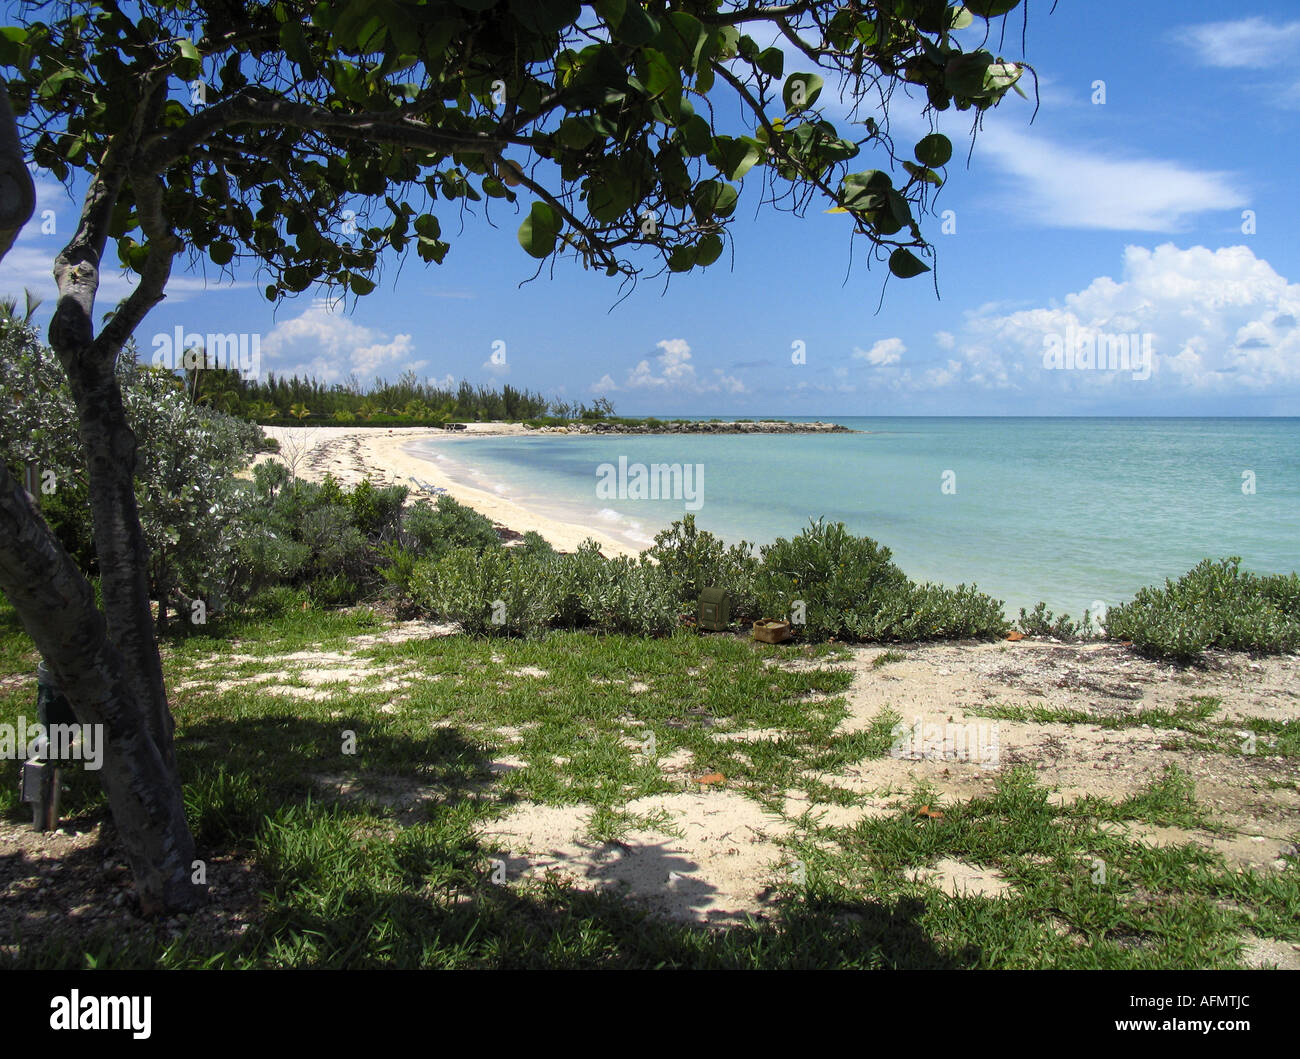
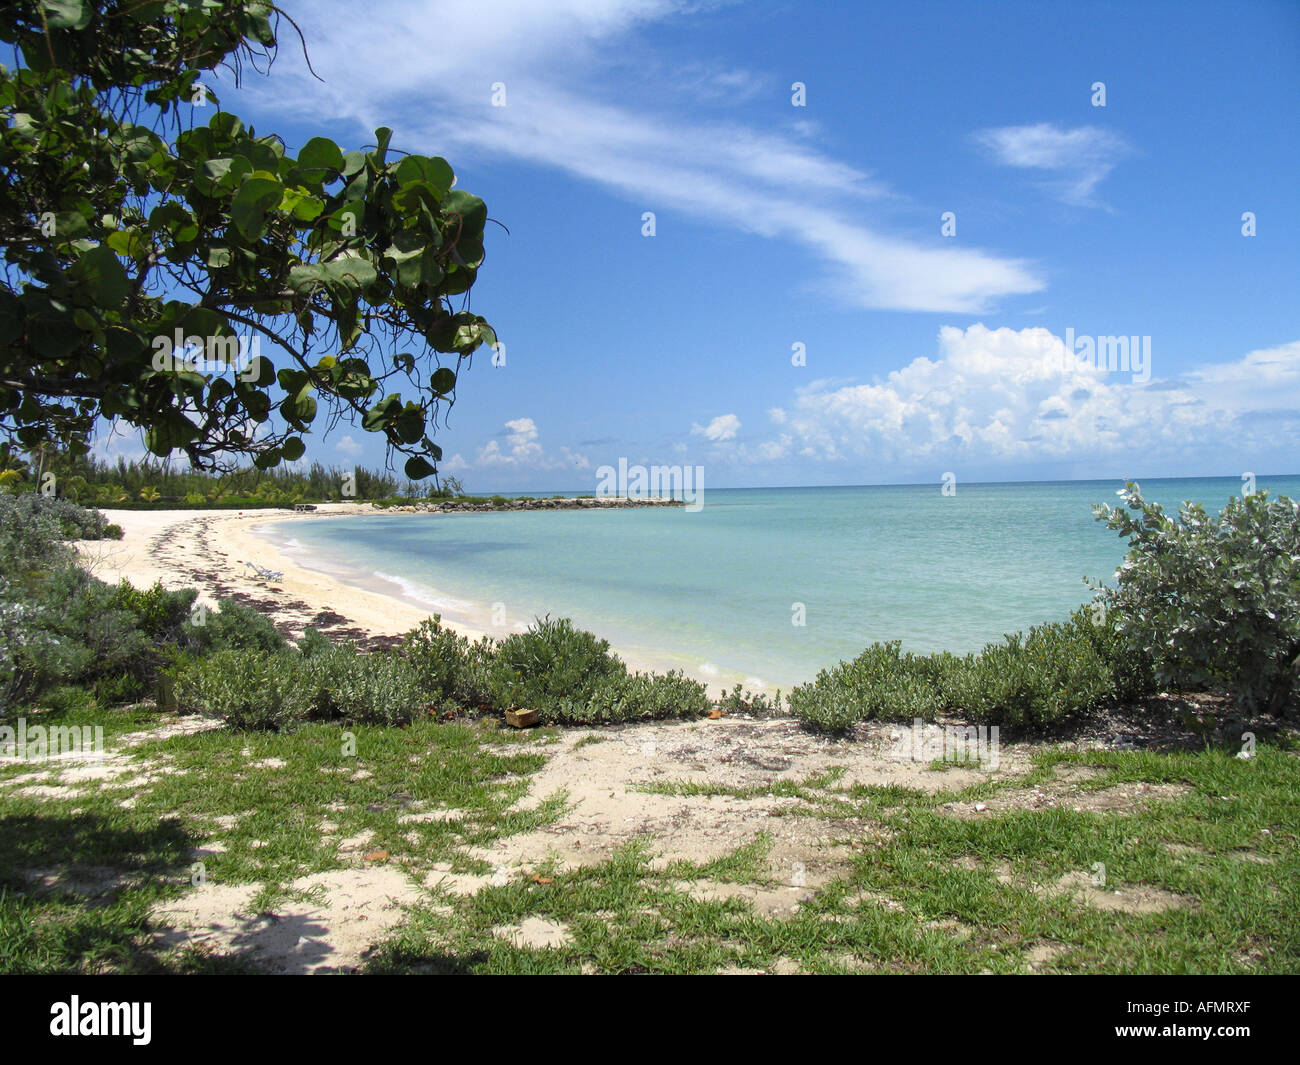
backpack: present [698,586,730,631] -> present [155,672,177,712]

